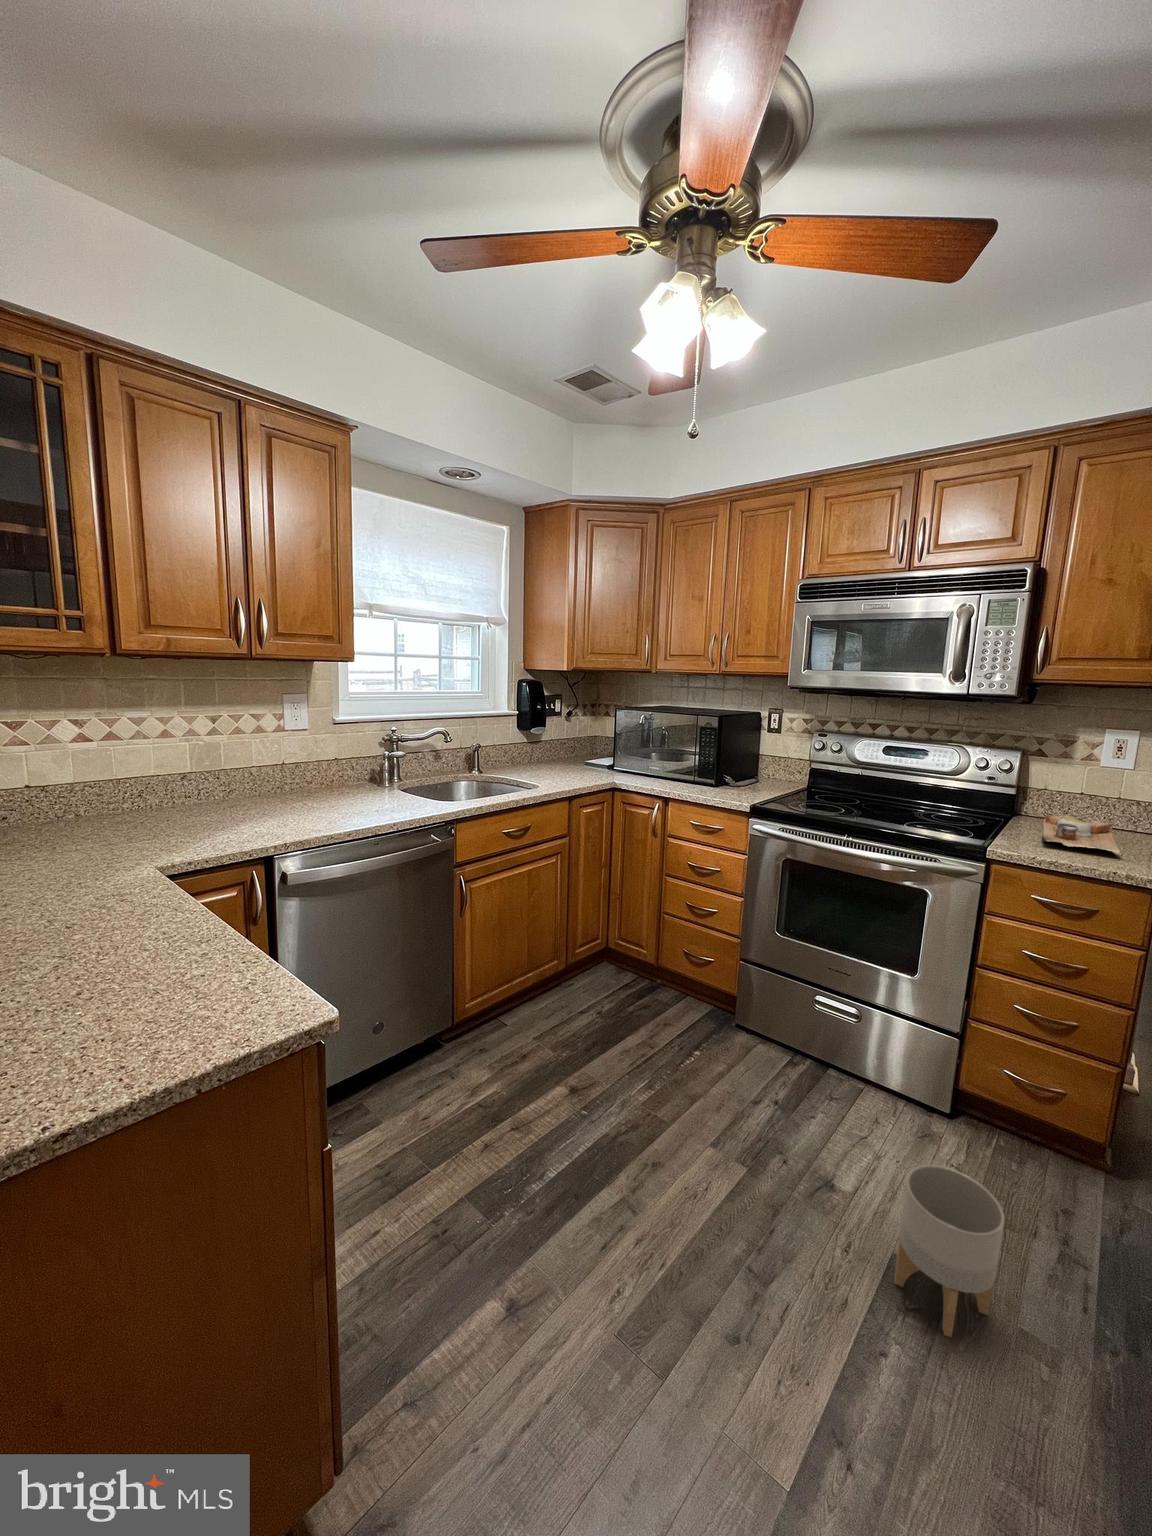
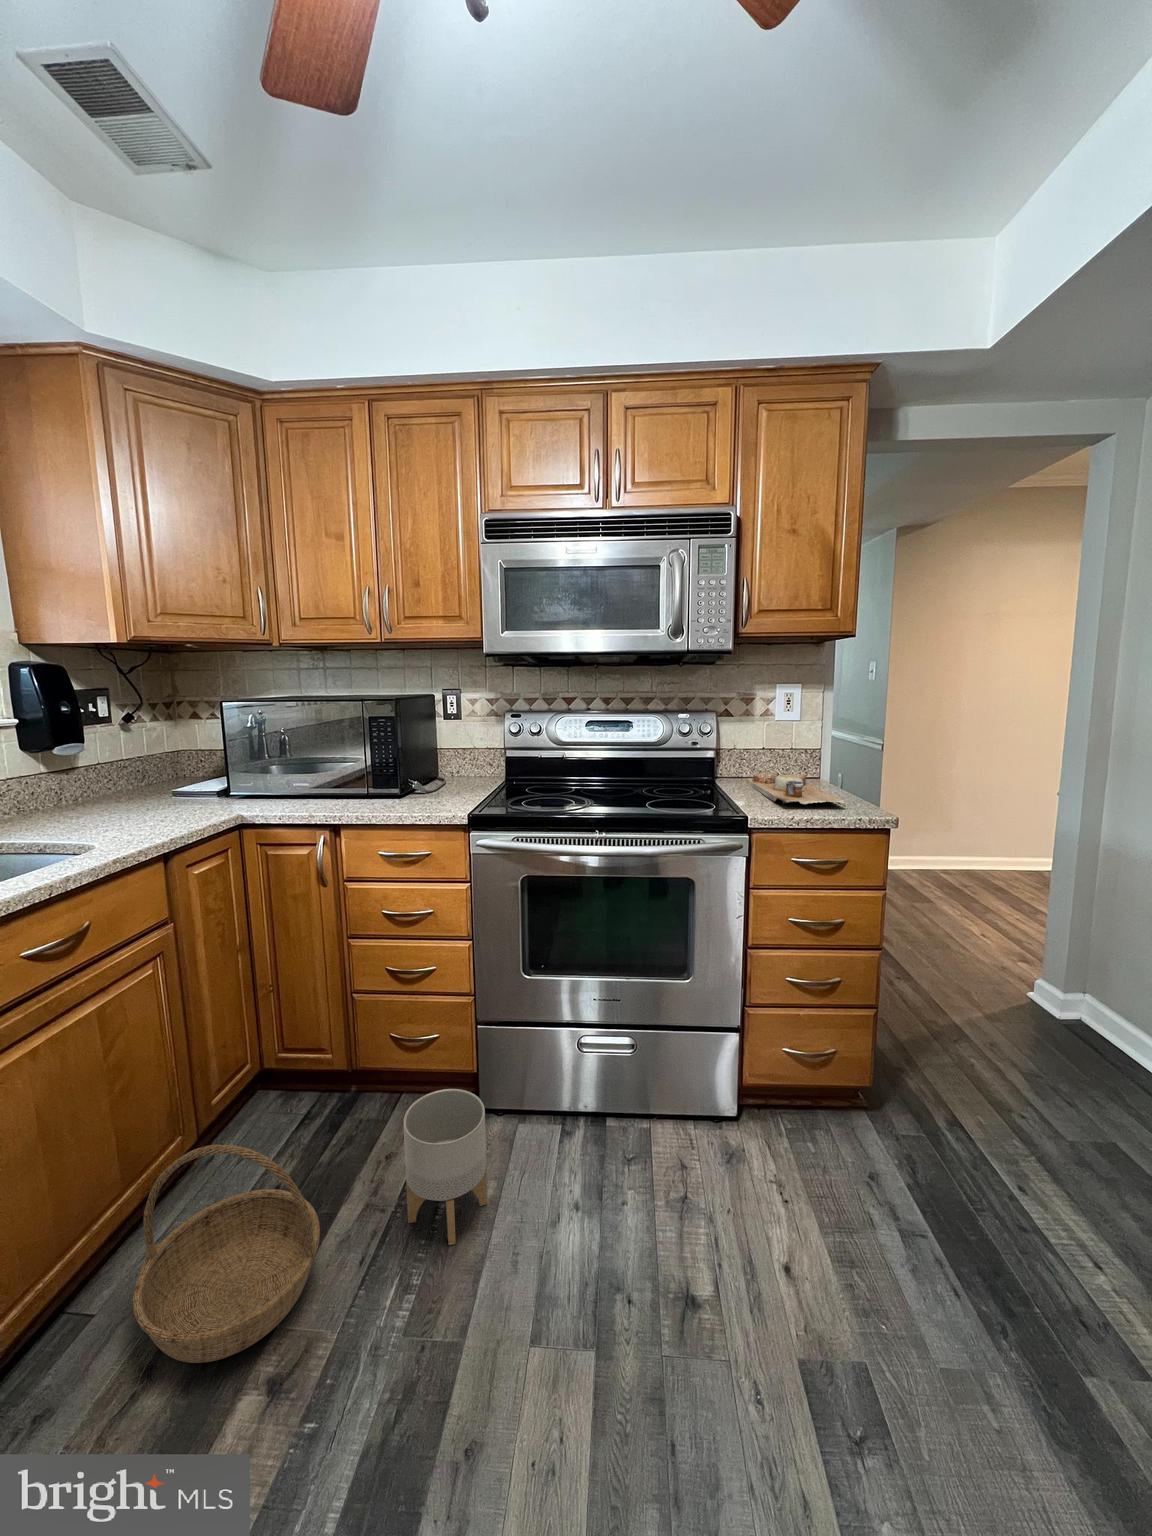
basket: none [520,957,611,1069] -> present [133,1145,320,1363]
planter: present [894,1164,1004,1337] -> present [403,1089,487,1245]

